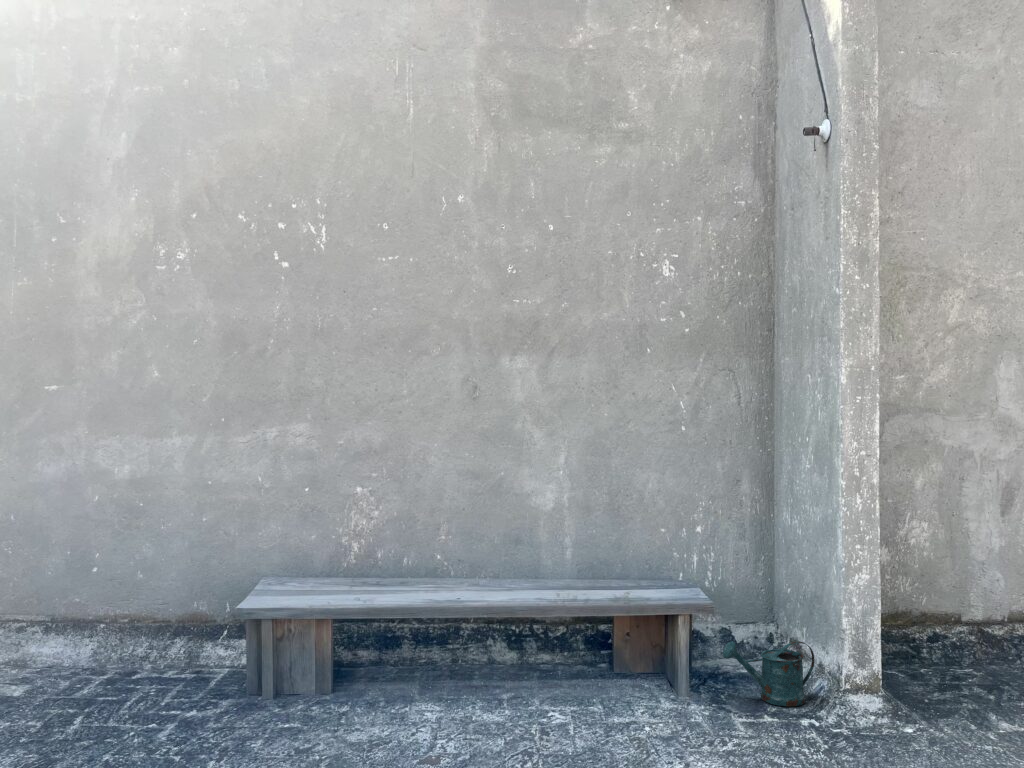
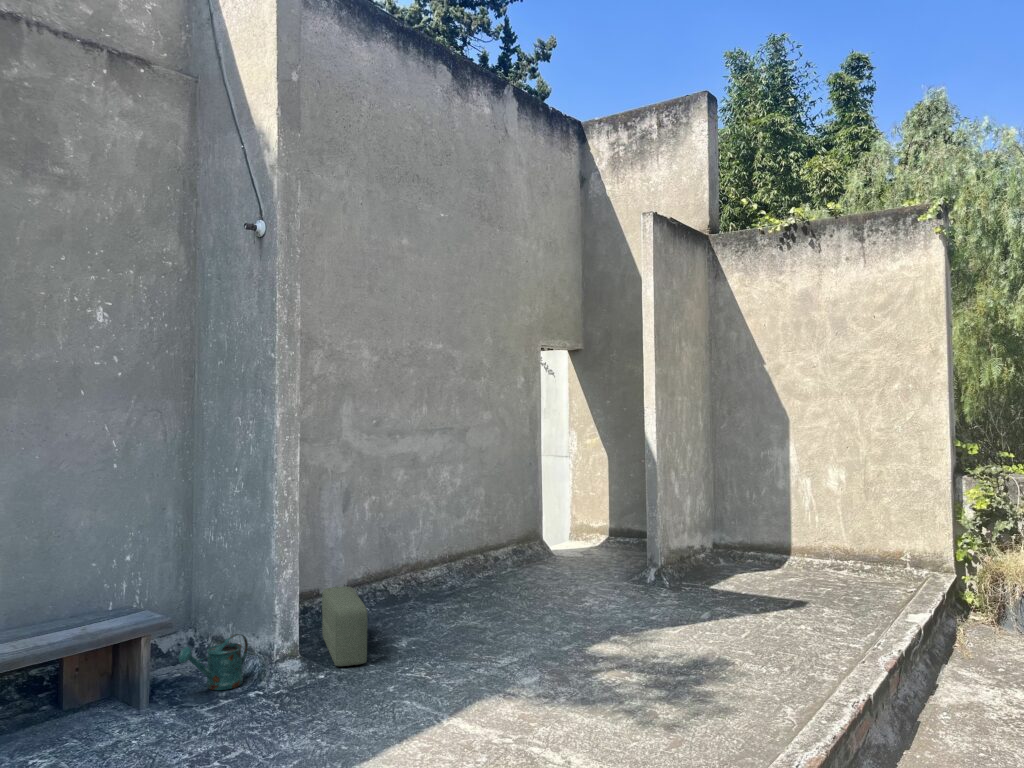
pouf: none [935,613,994,729] -> present [322,587,367,666]

